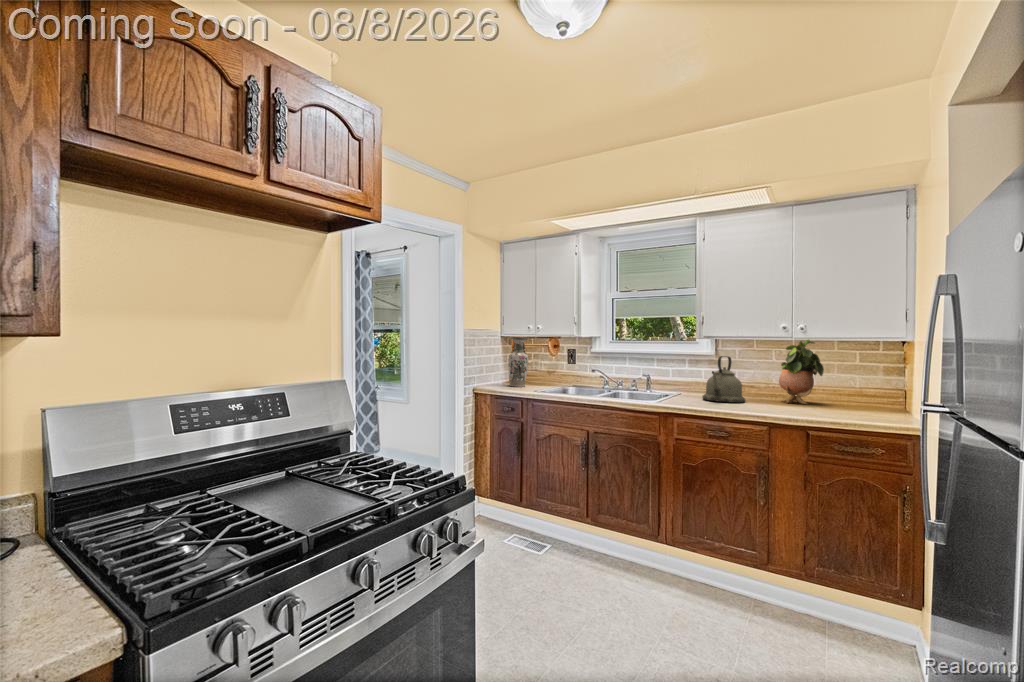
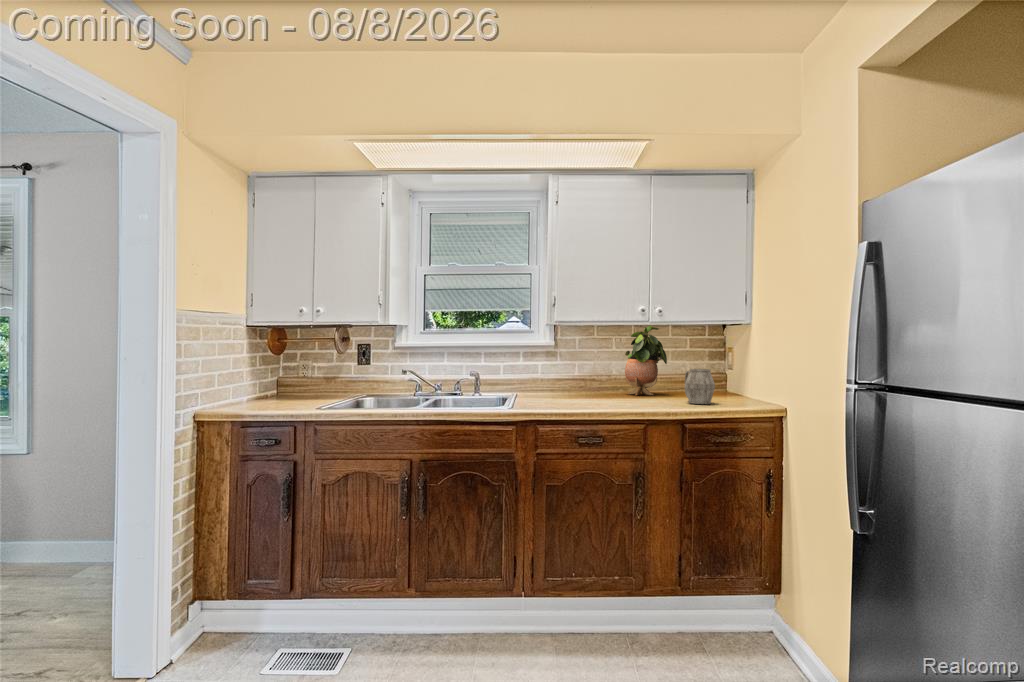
vase: present [508,337,528,387] -> none [276,327,308,403]
kettle: present [702,356,745,403] -> none [555,346,601,400]
mug: none [822,381,857,417] -> present [685,369,715,404]

